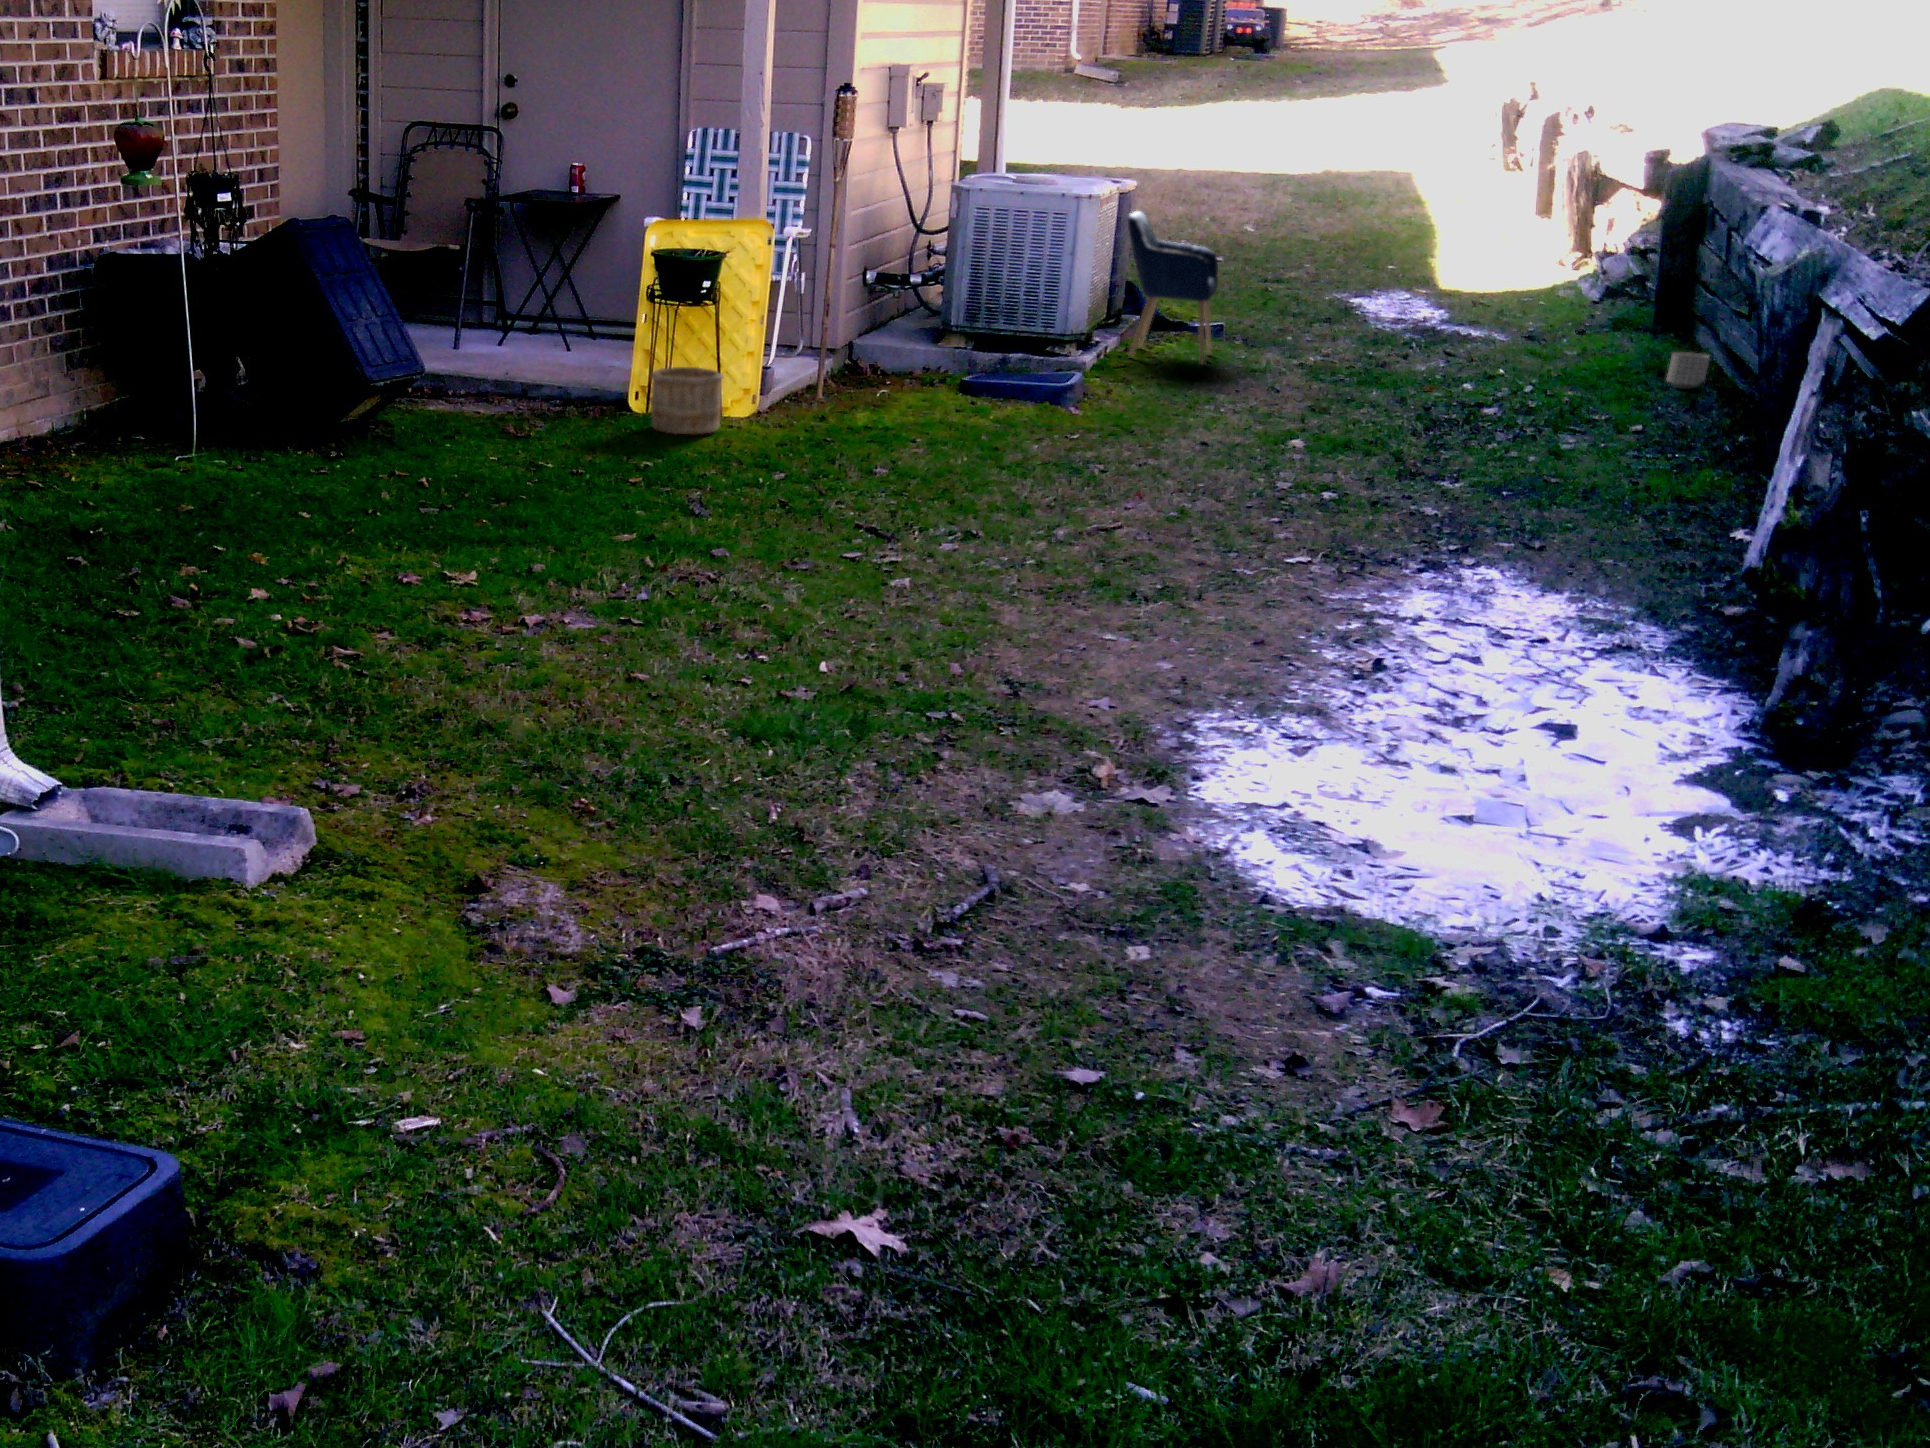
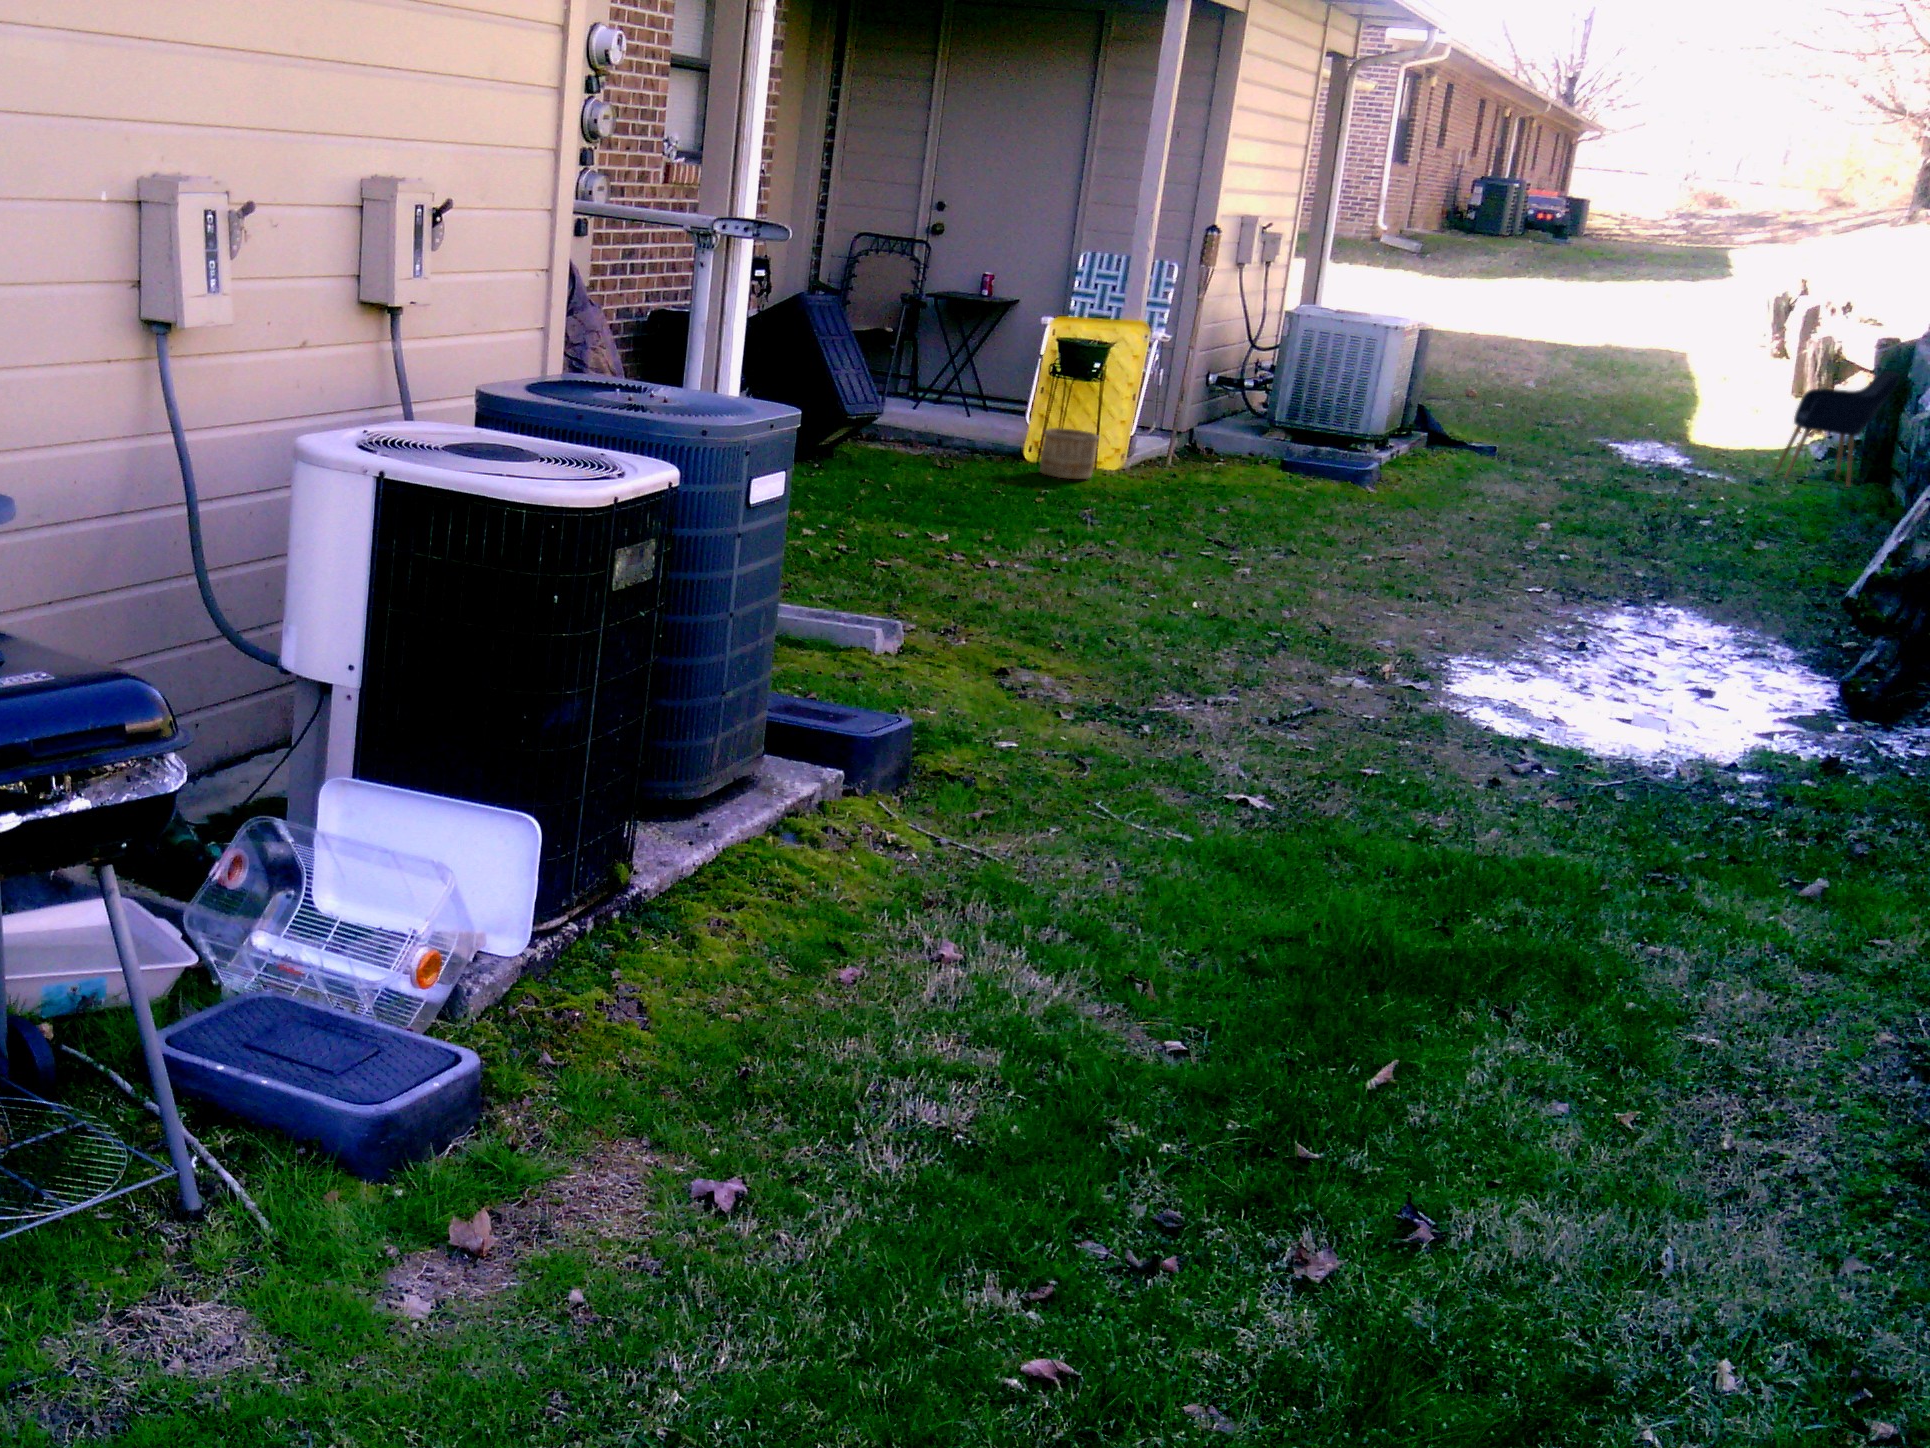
chair: present [1128,211,1218,364] -> present [1775,371,1900,487]
planter: present [1667,352,1710,389] -> none [1861,488,1899,518]

